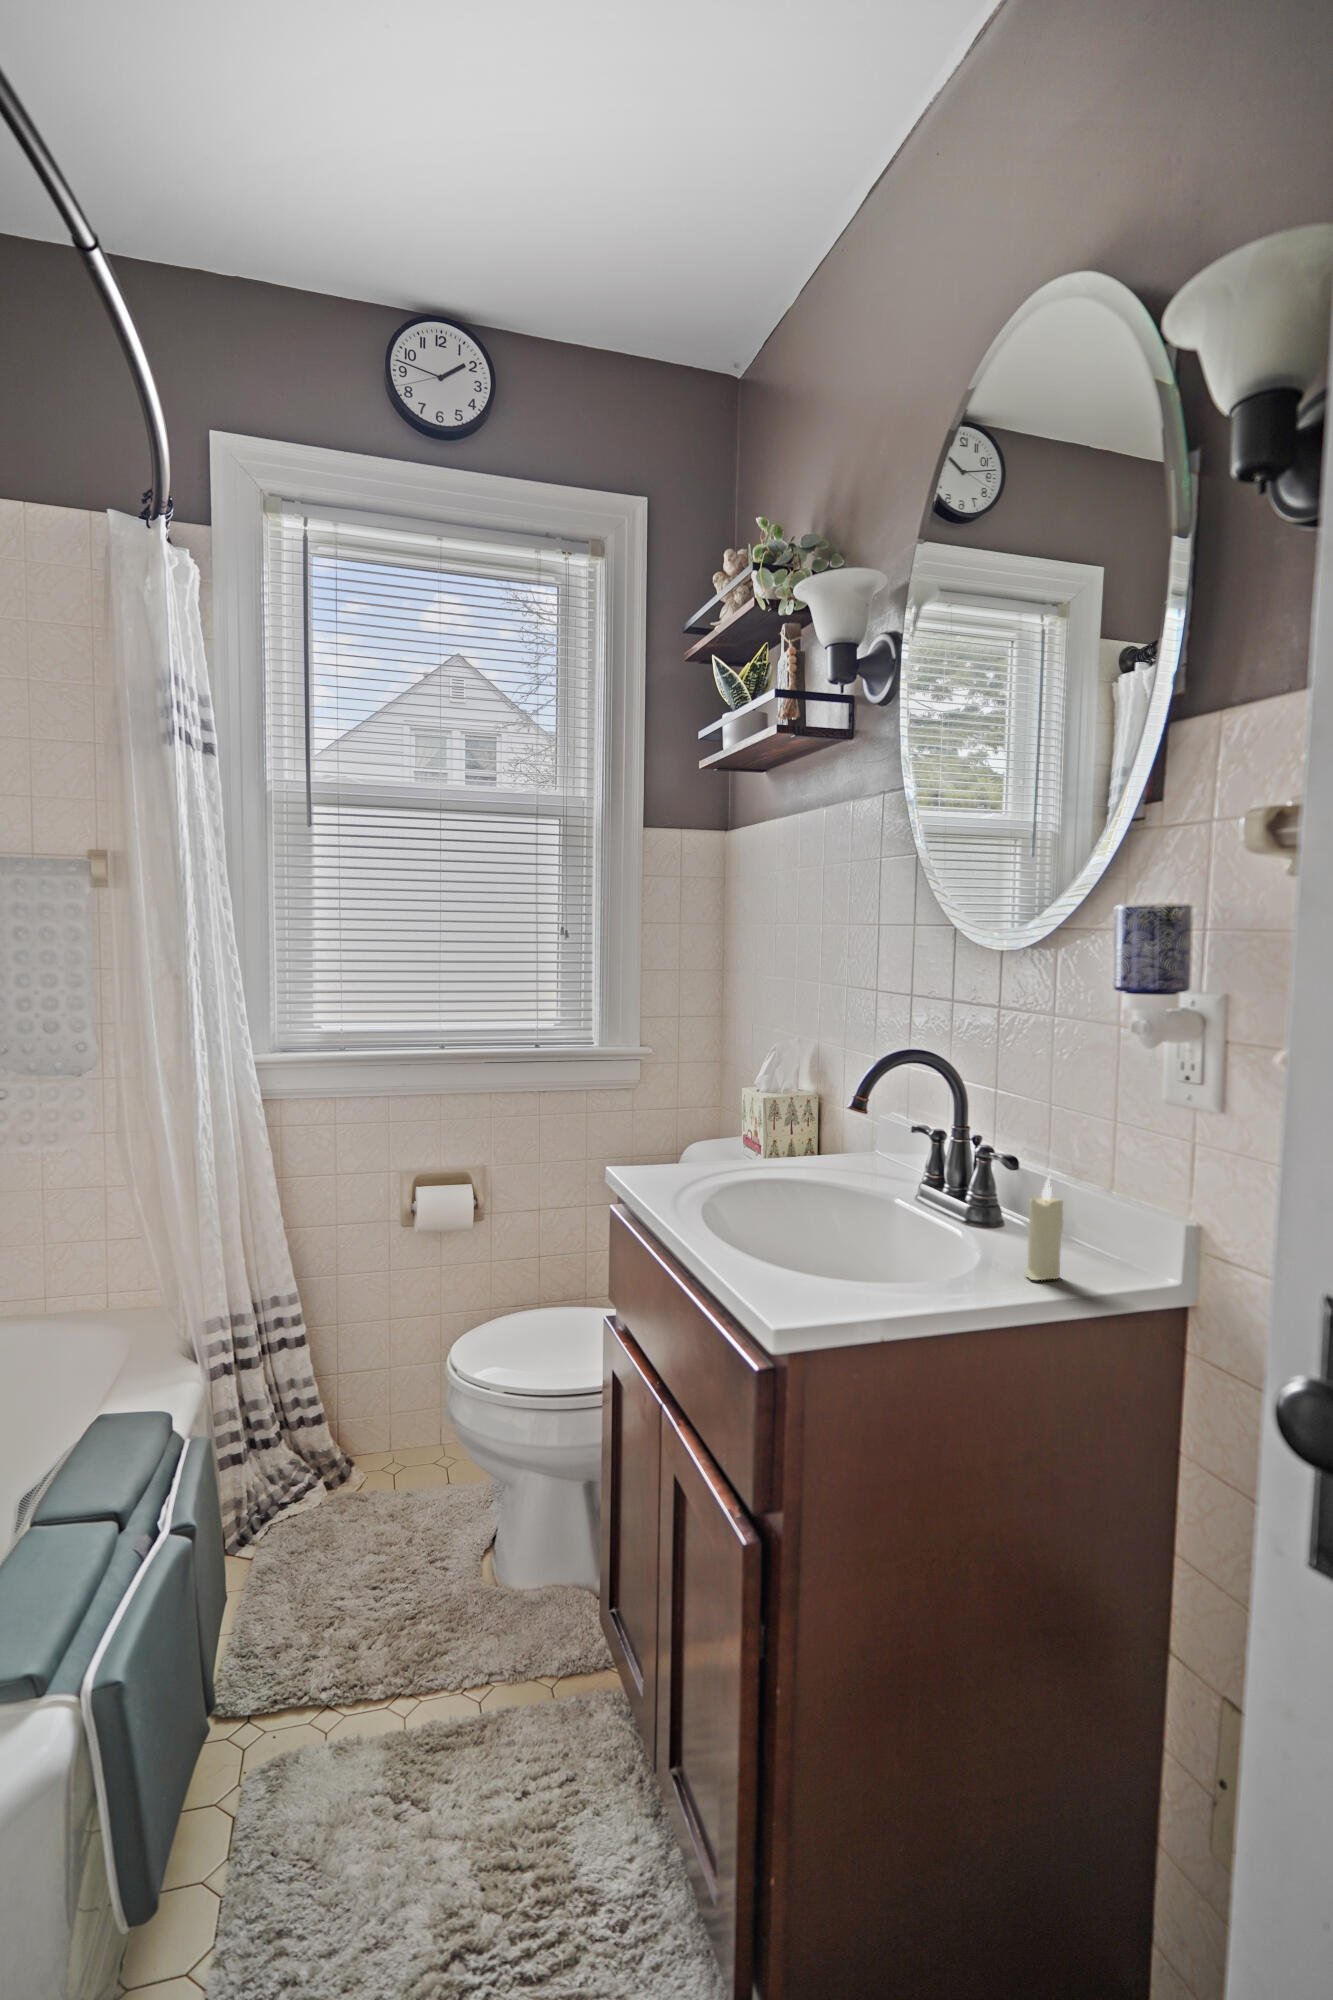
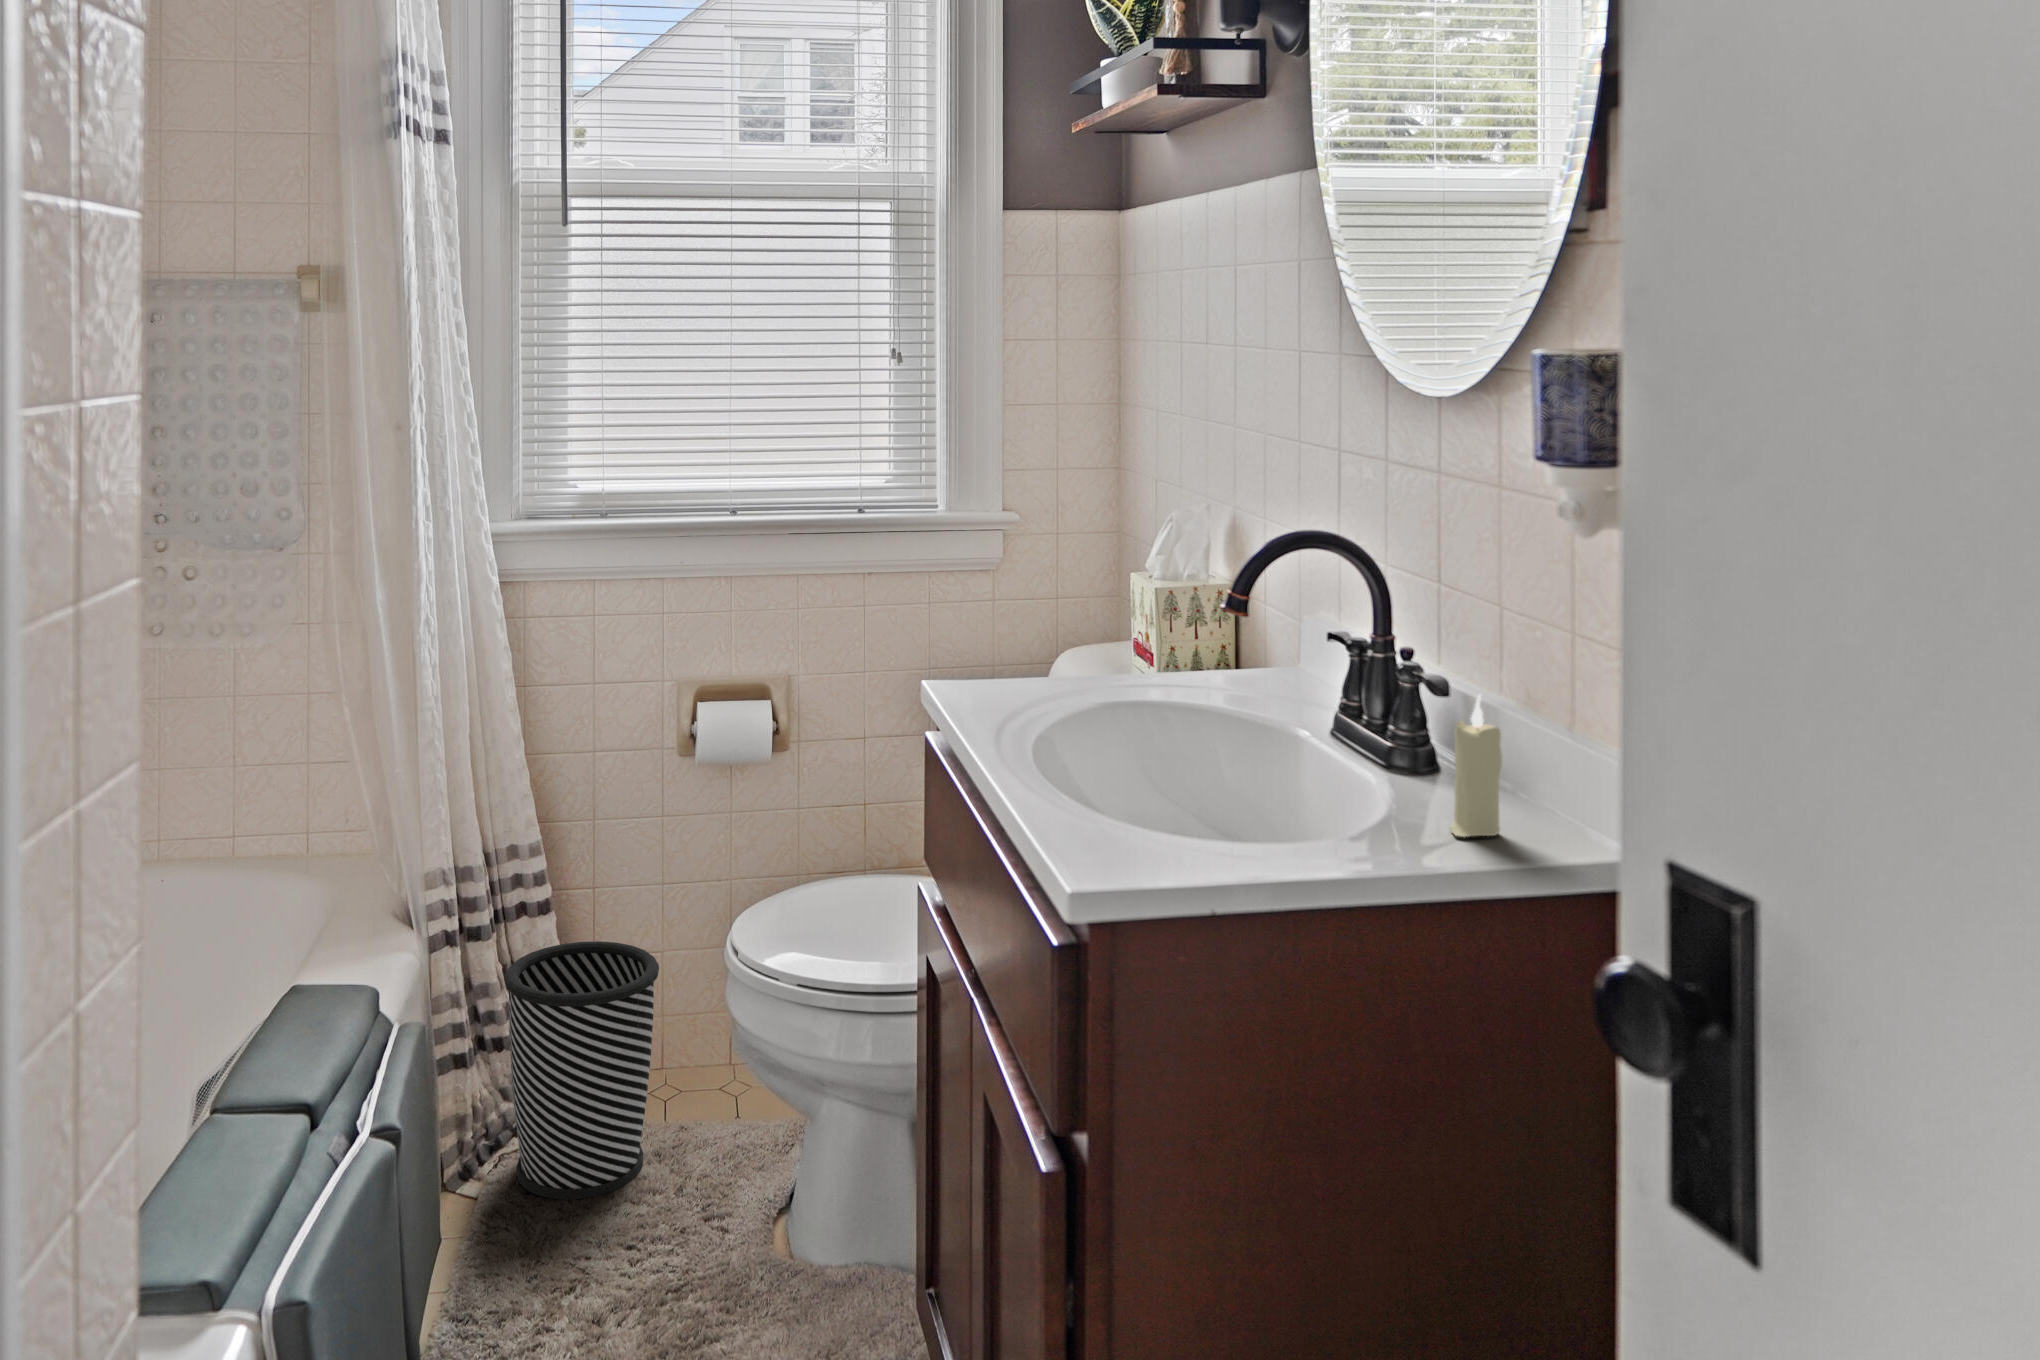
wastebasket: none [271,1364,390,1556] -> present [504,941,659,1200]

